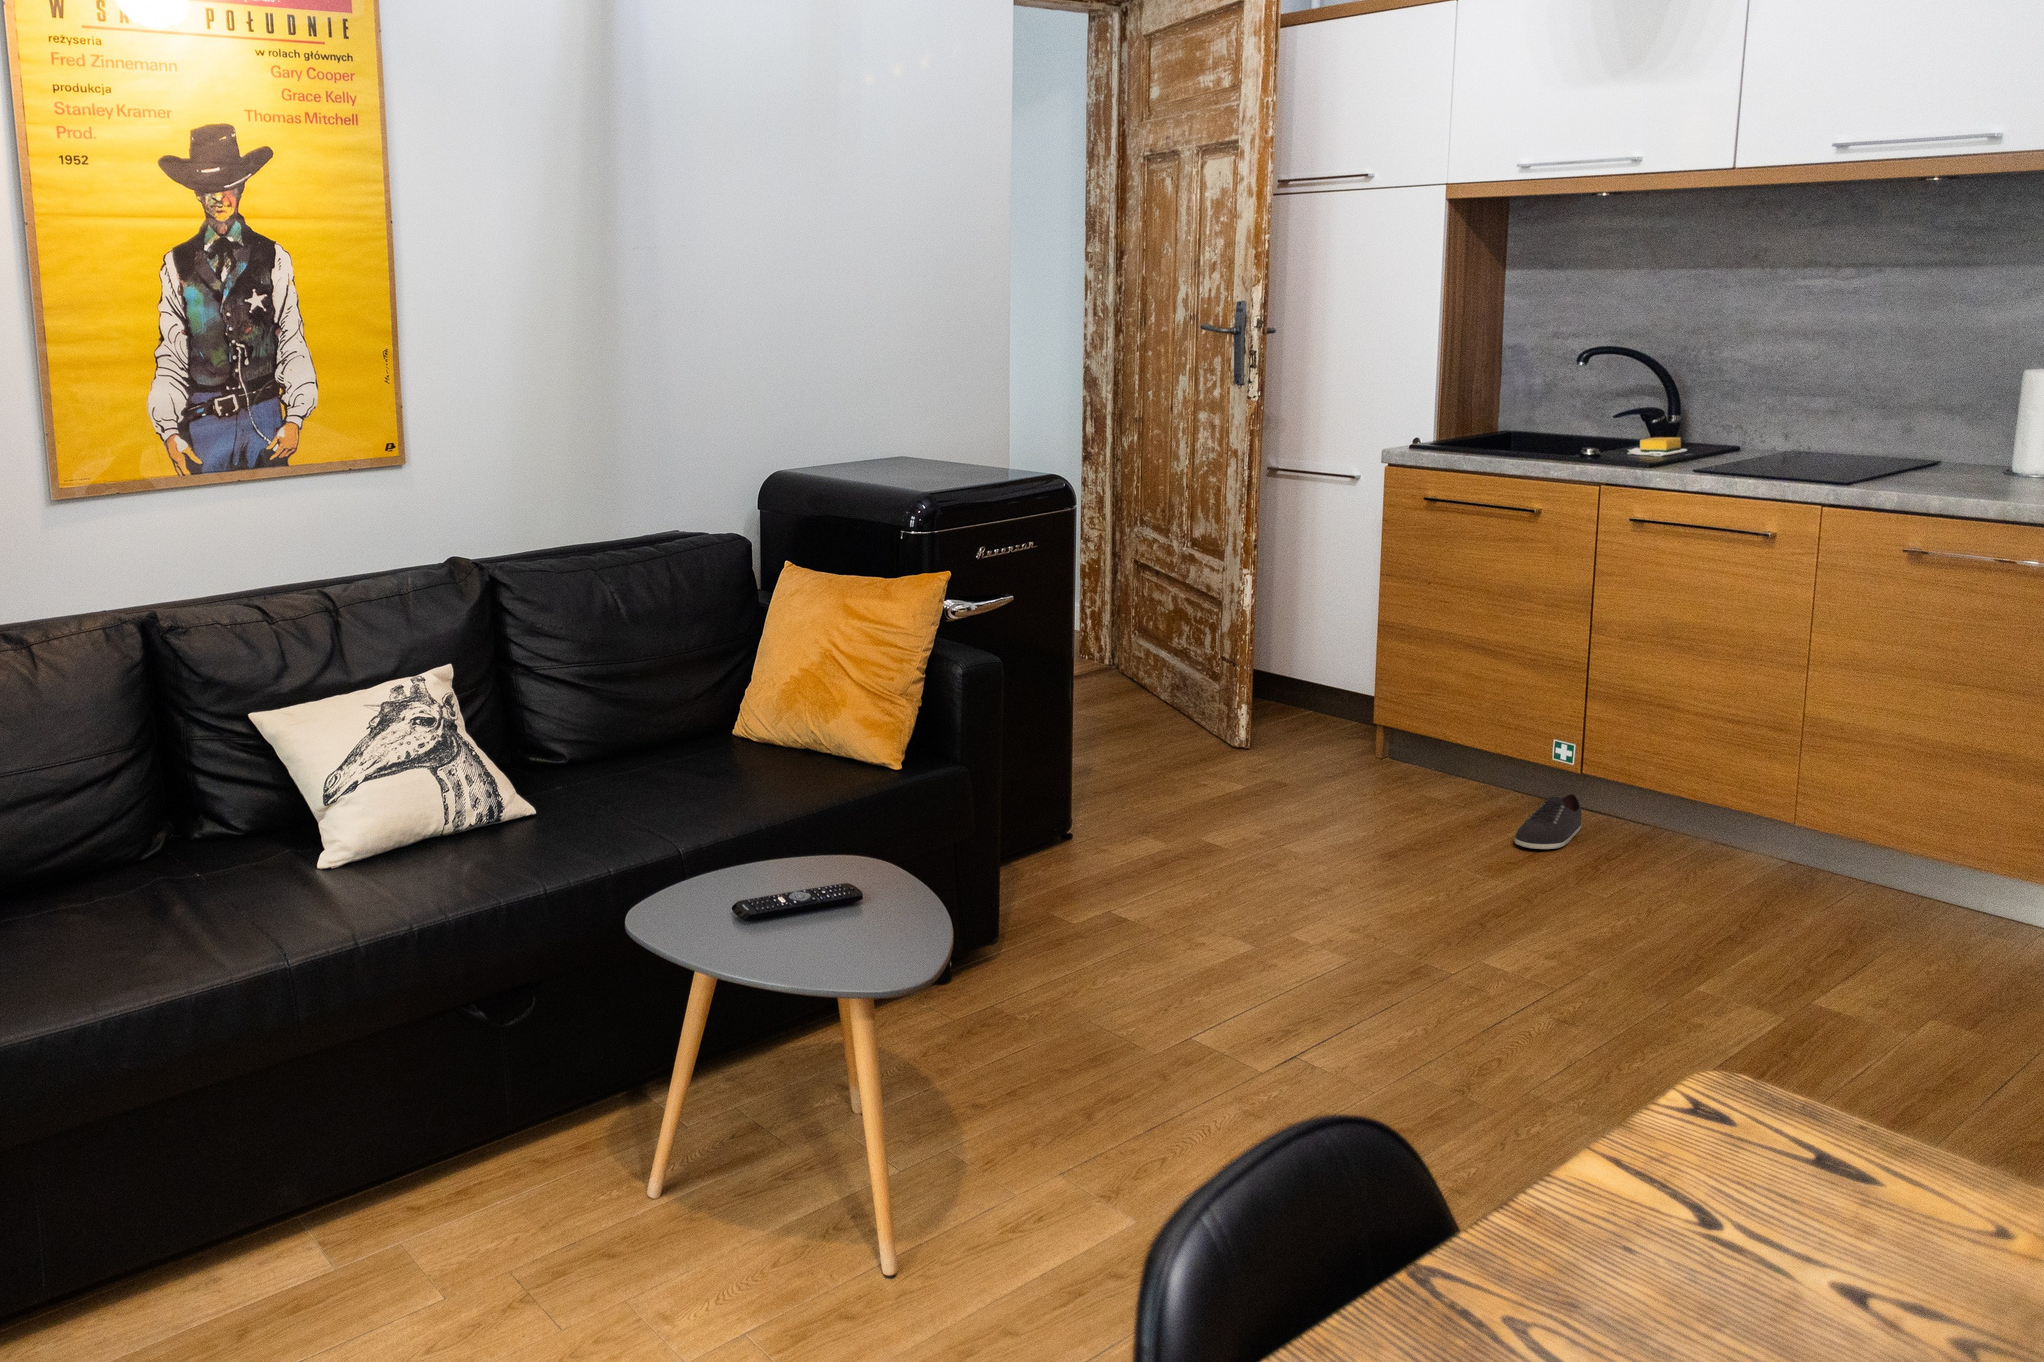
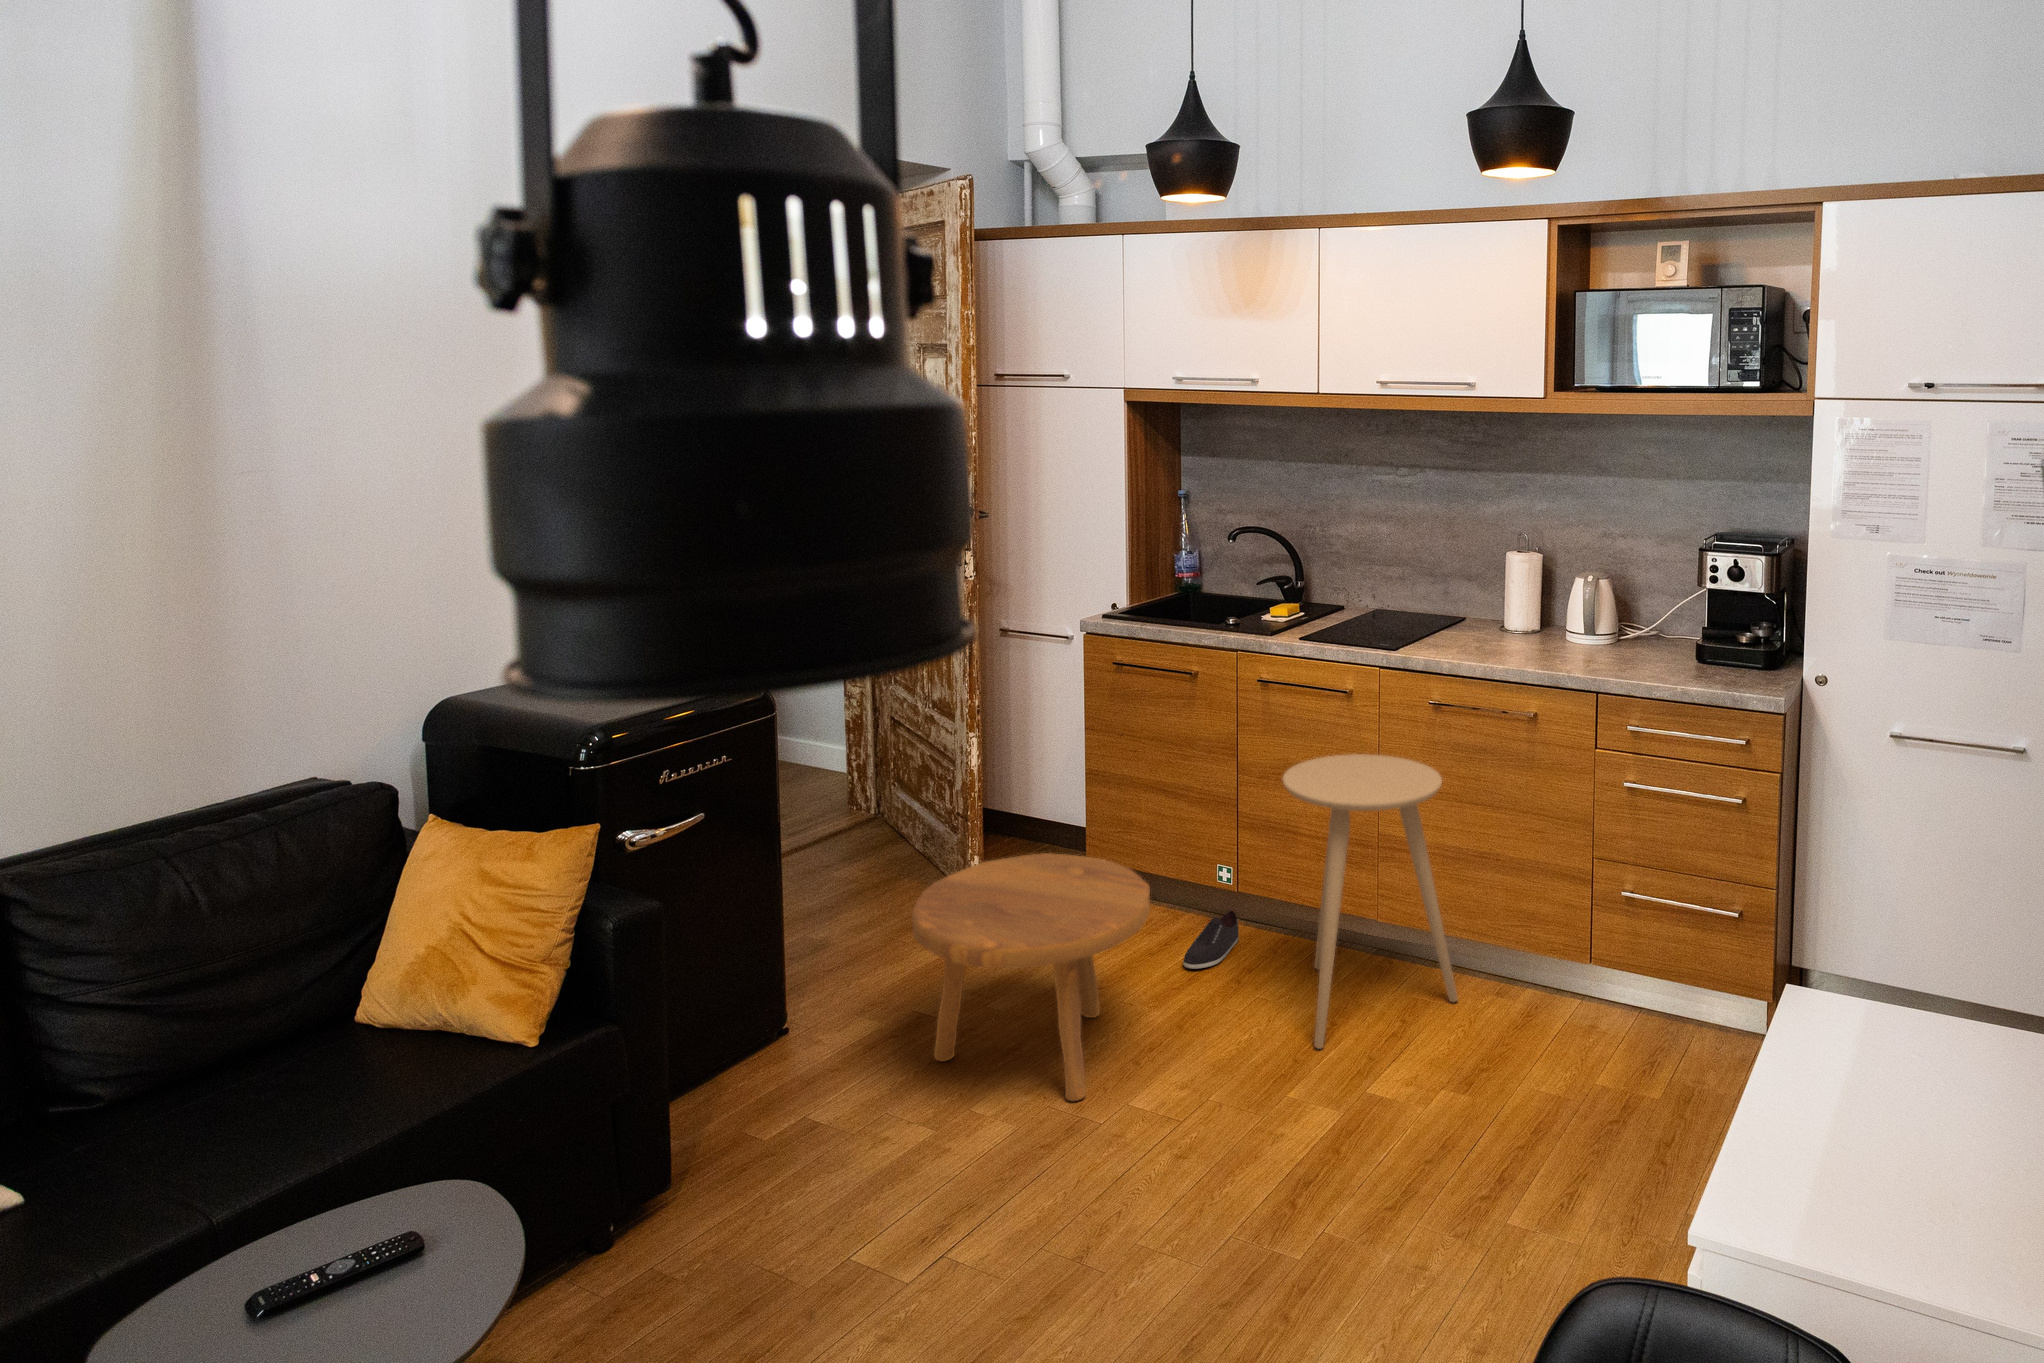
side table: none [1684,609,1933,951] -> present [1283,754,1458,1049]
footstool: none [1225,687,1509,949] -> present [912,853,1150,1101]

